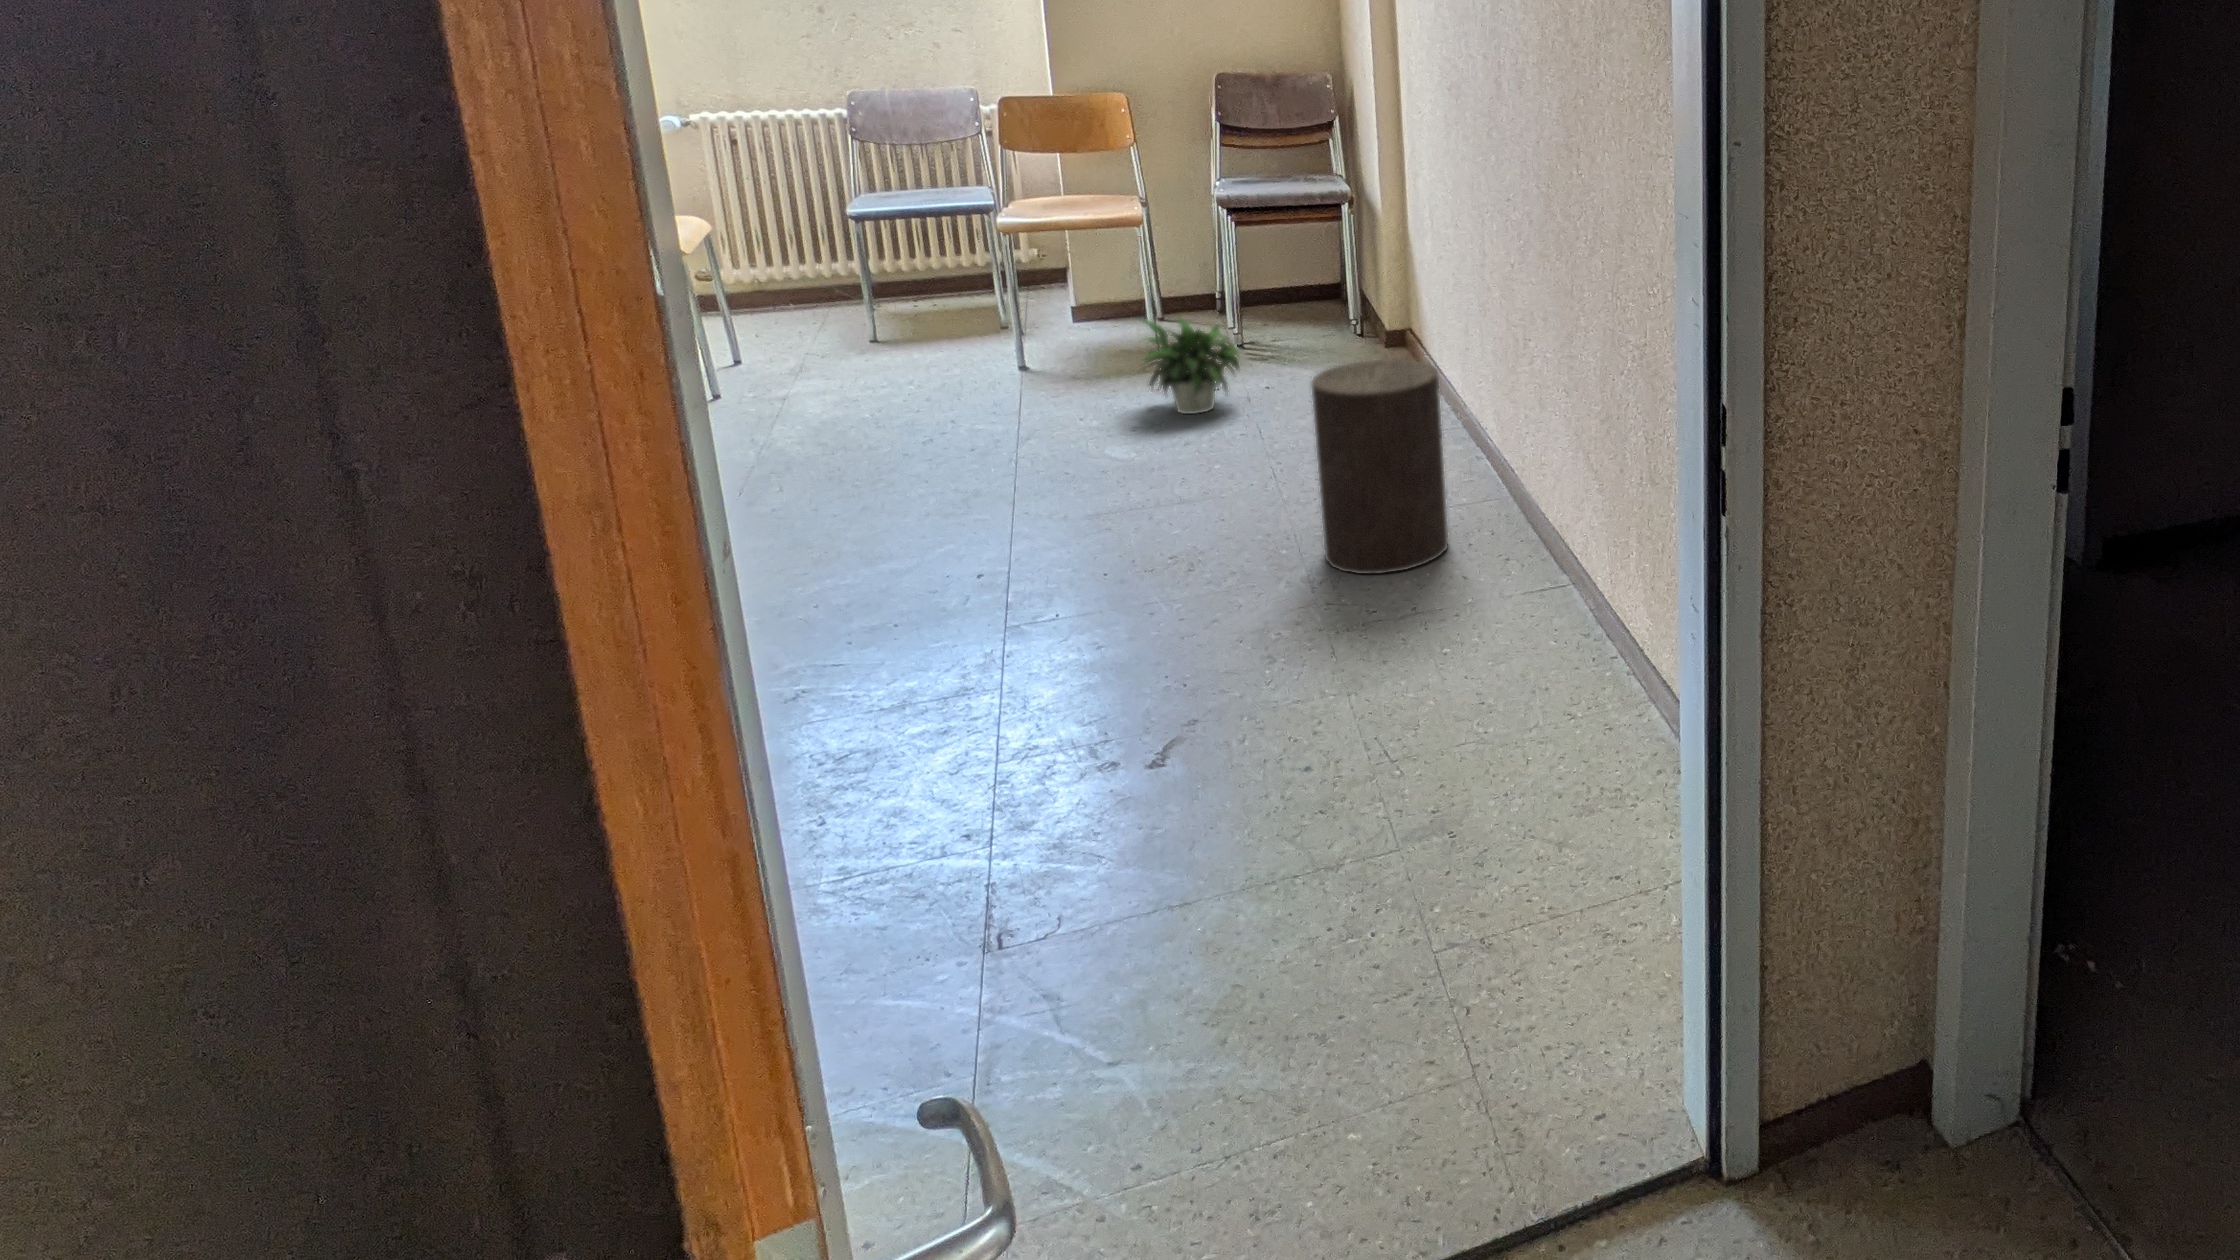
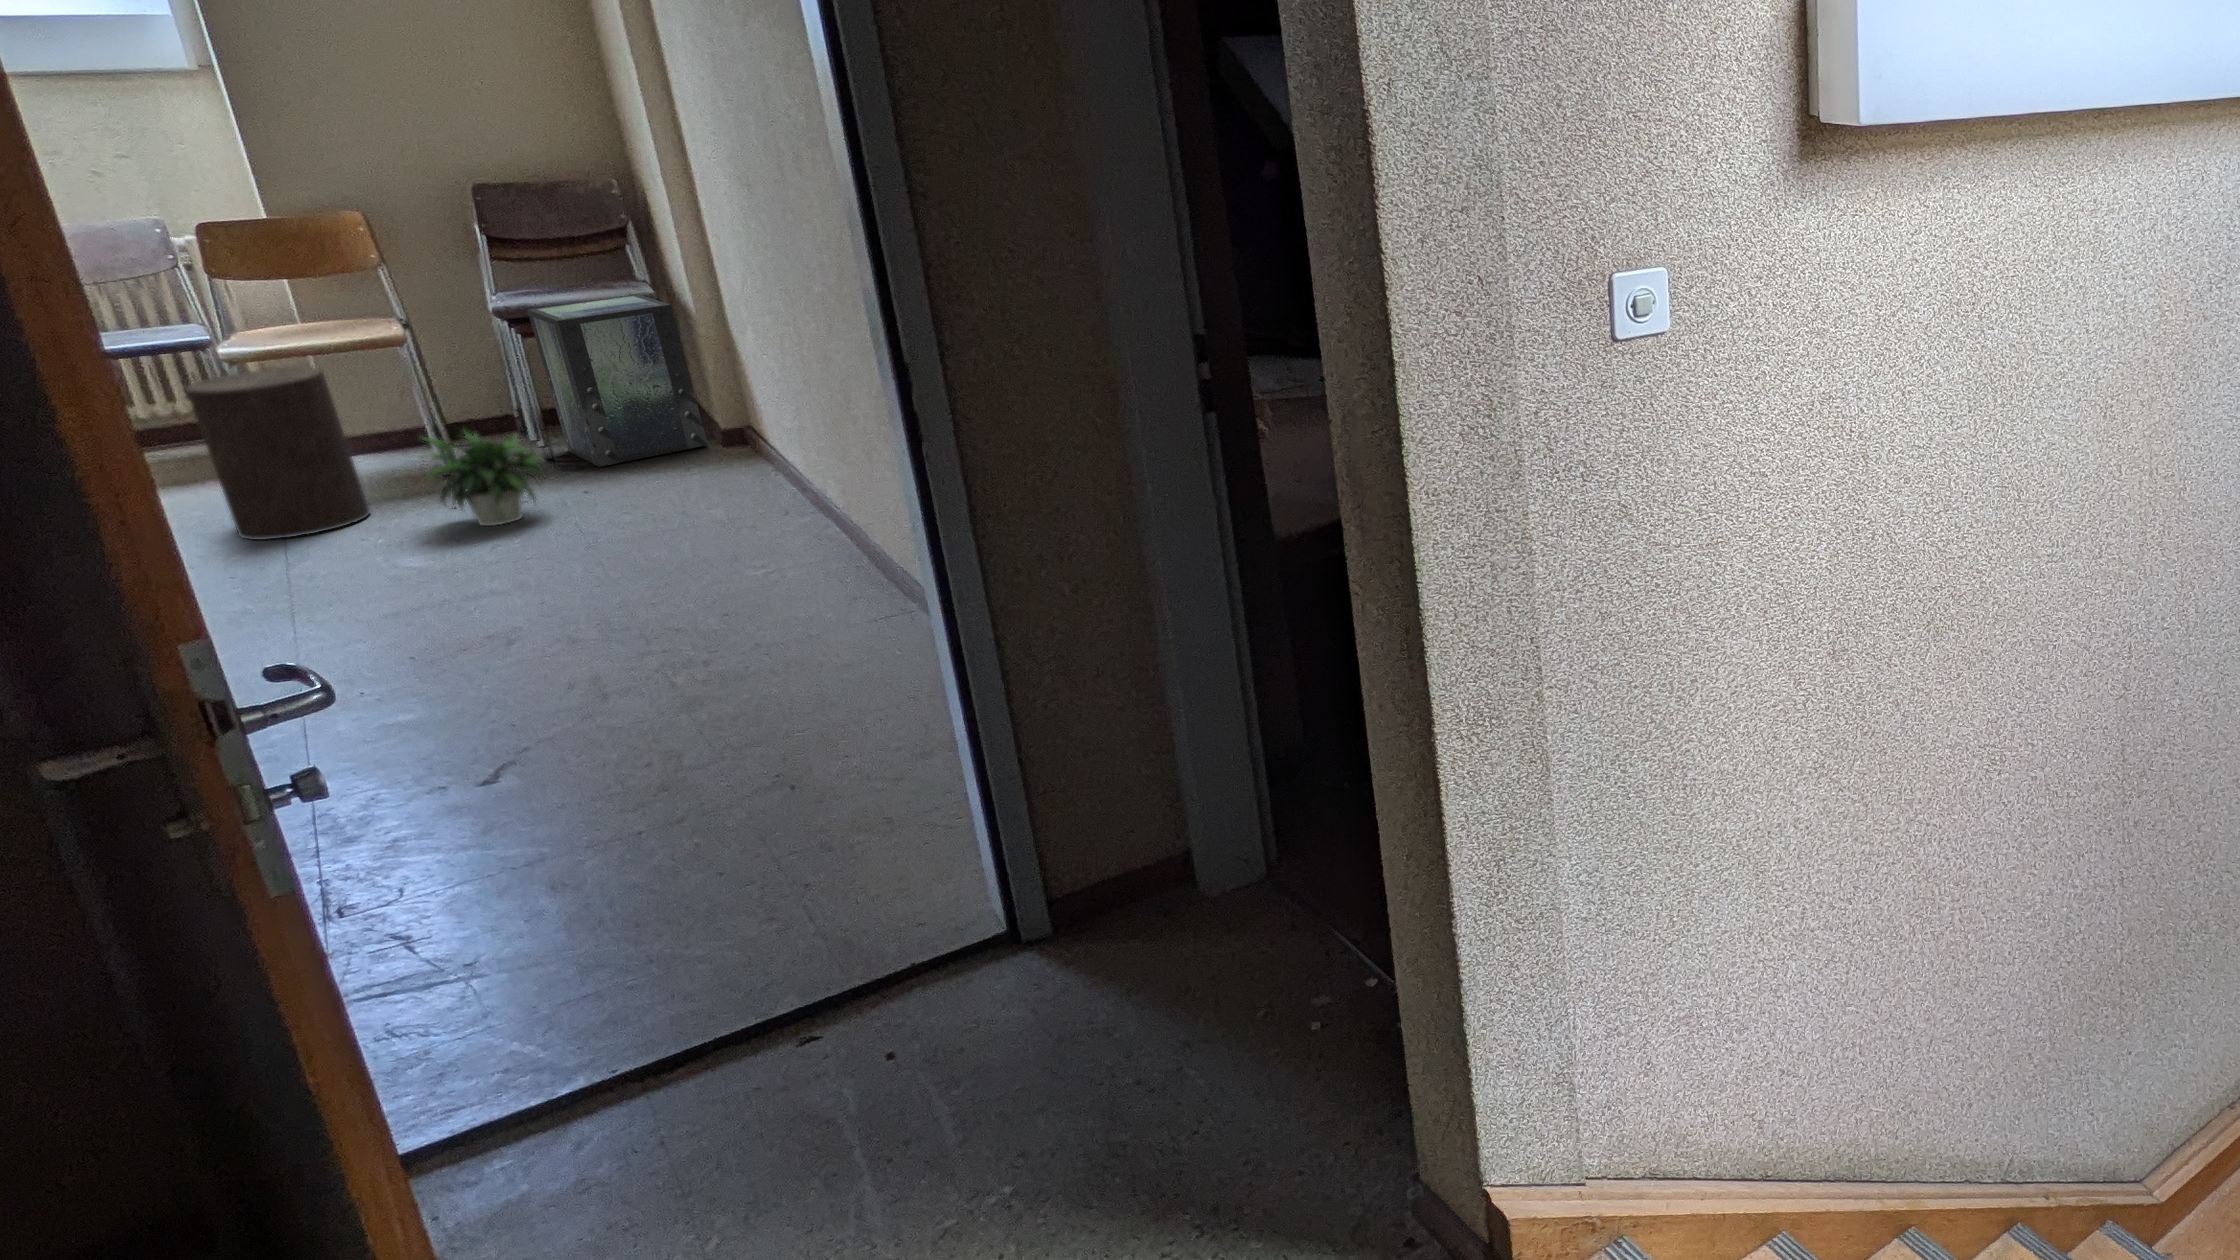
storage box: none [1244,190,1374,358] -> present [527,294,708,467]
stool: present [1312,359,1448,574] -> present [186,367,370,540]

